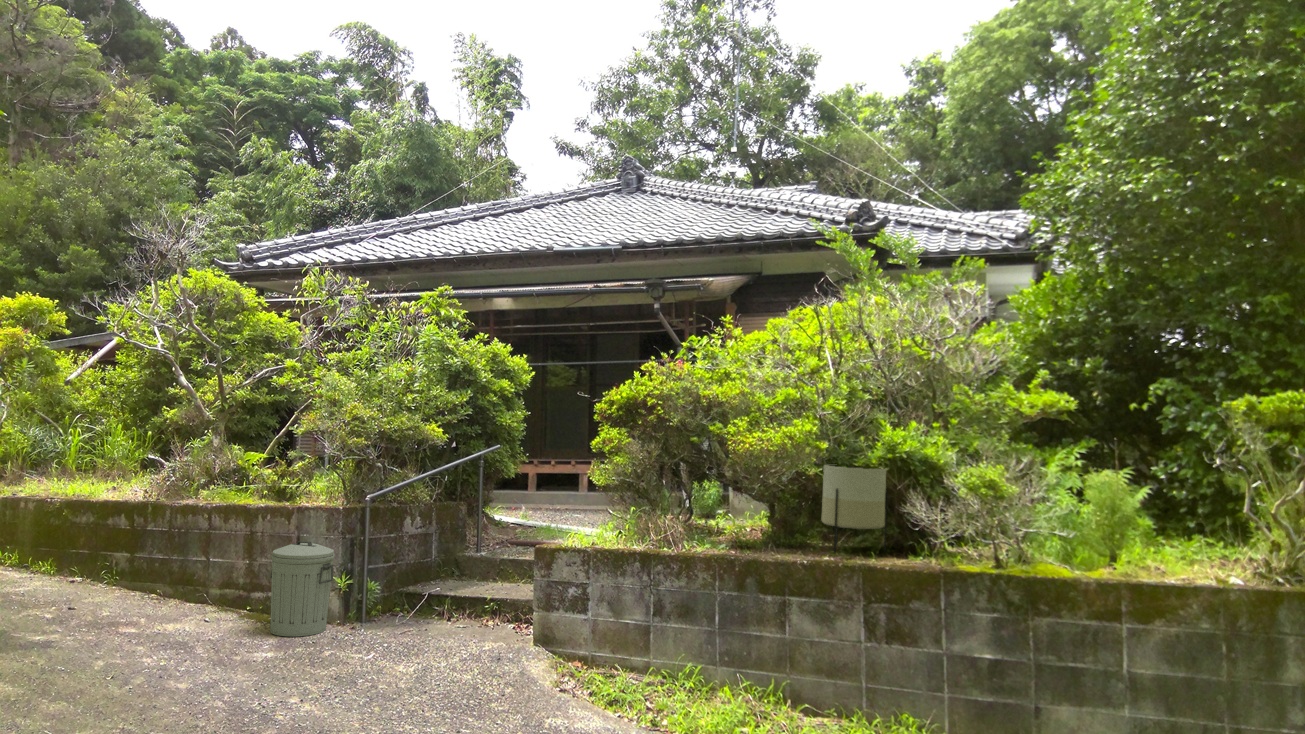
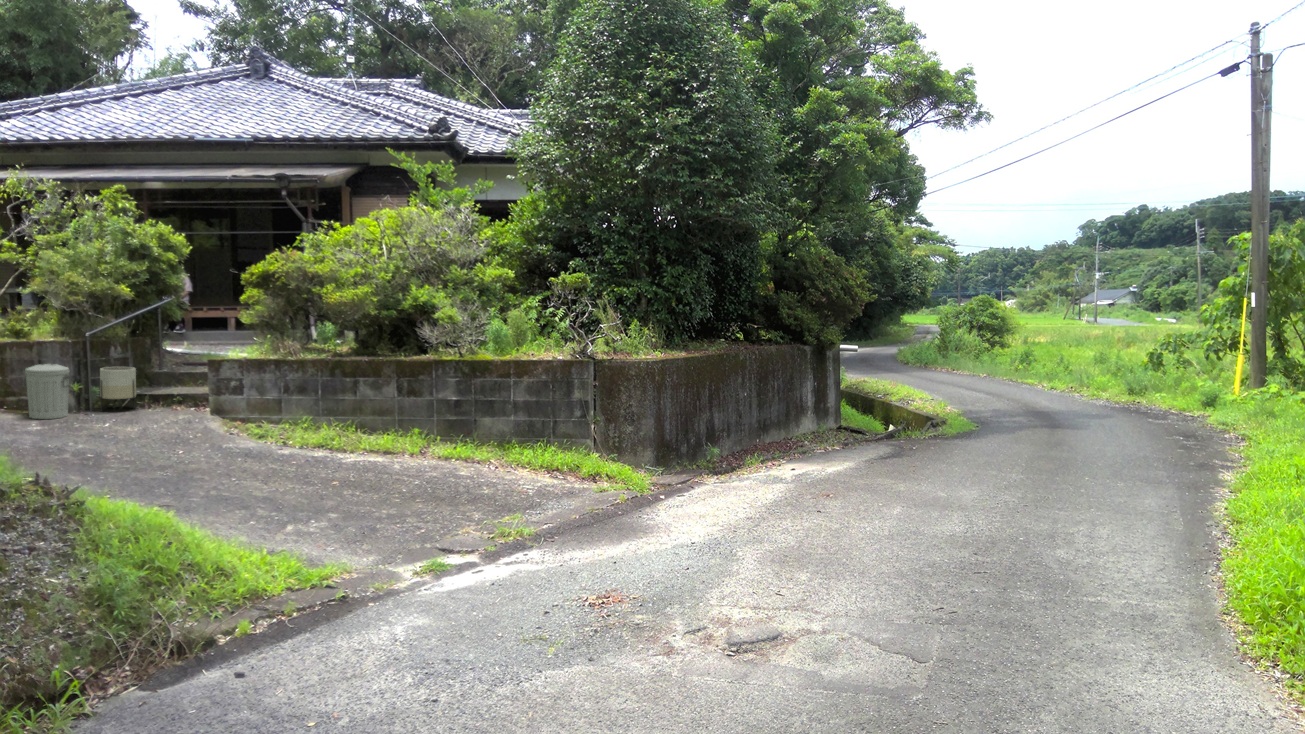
planter: present [822,465,888,553] -> present [100,367,136,408]

